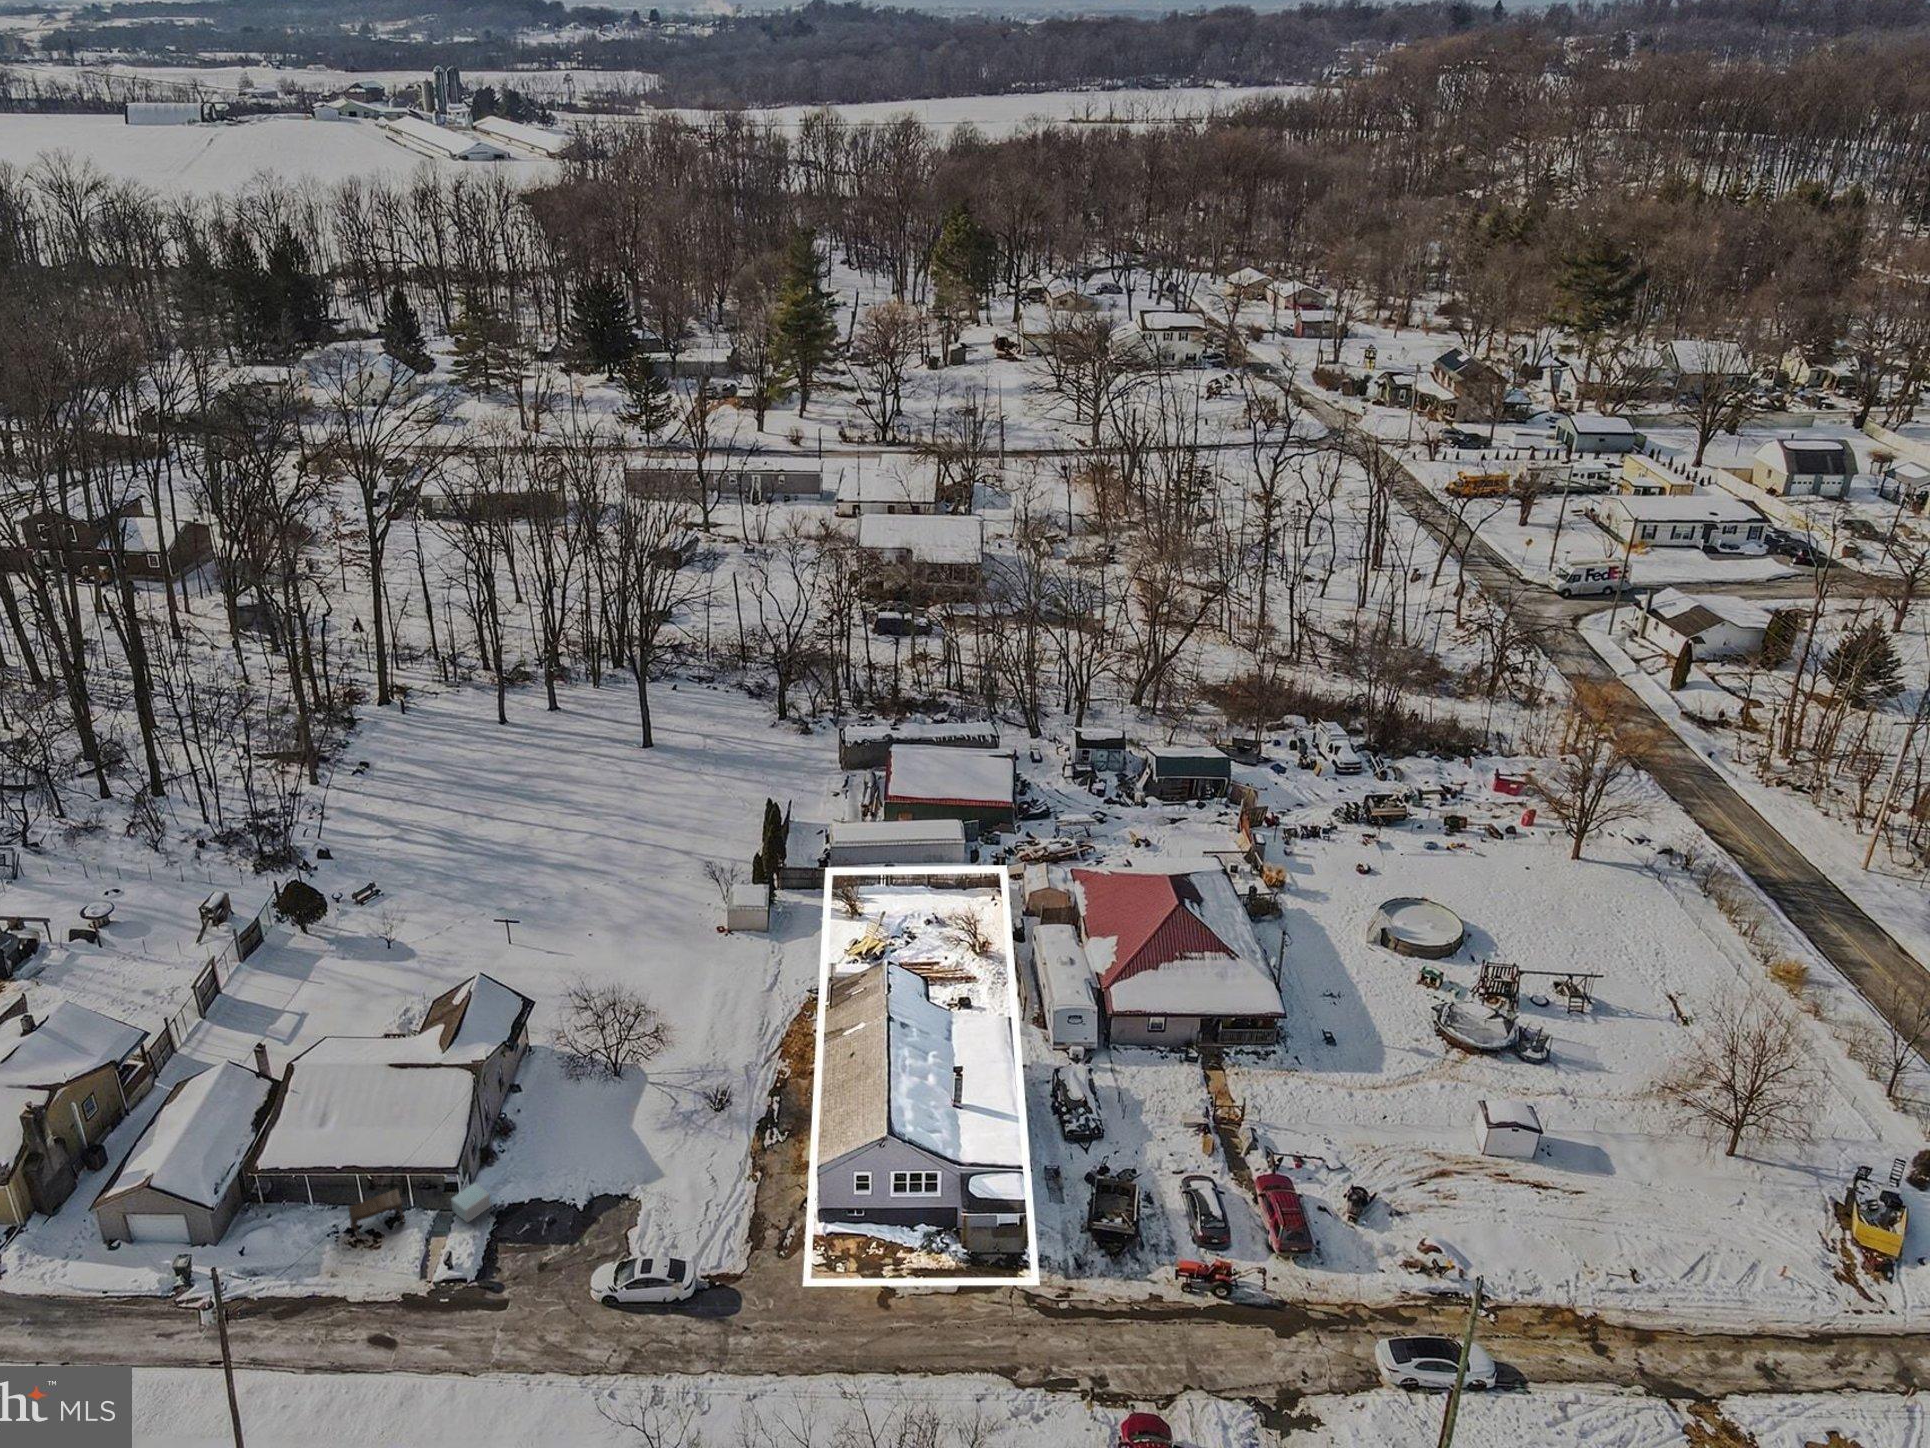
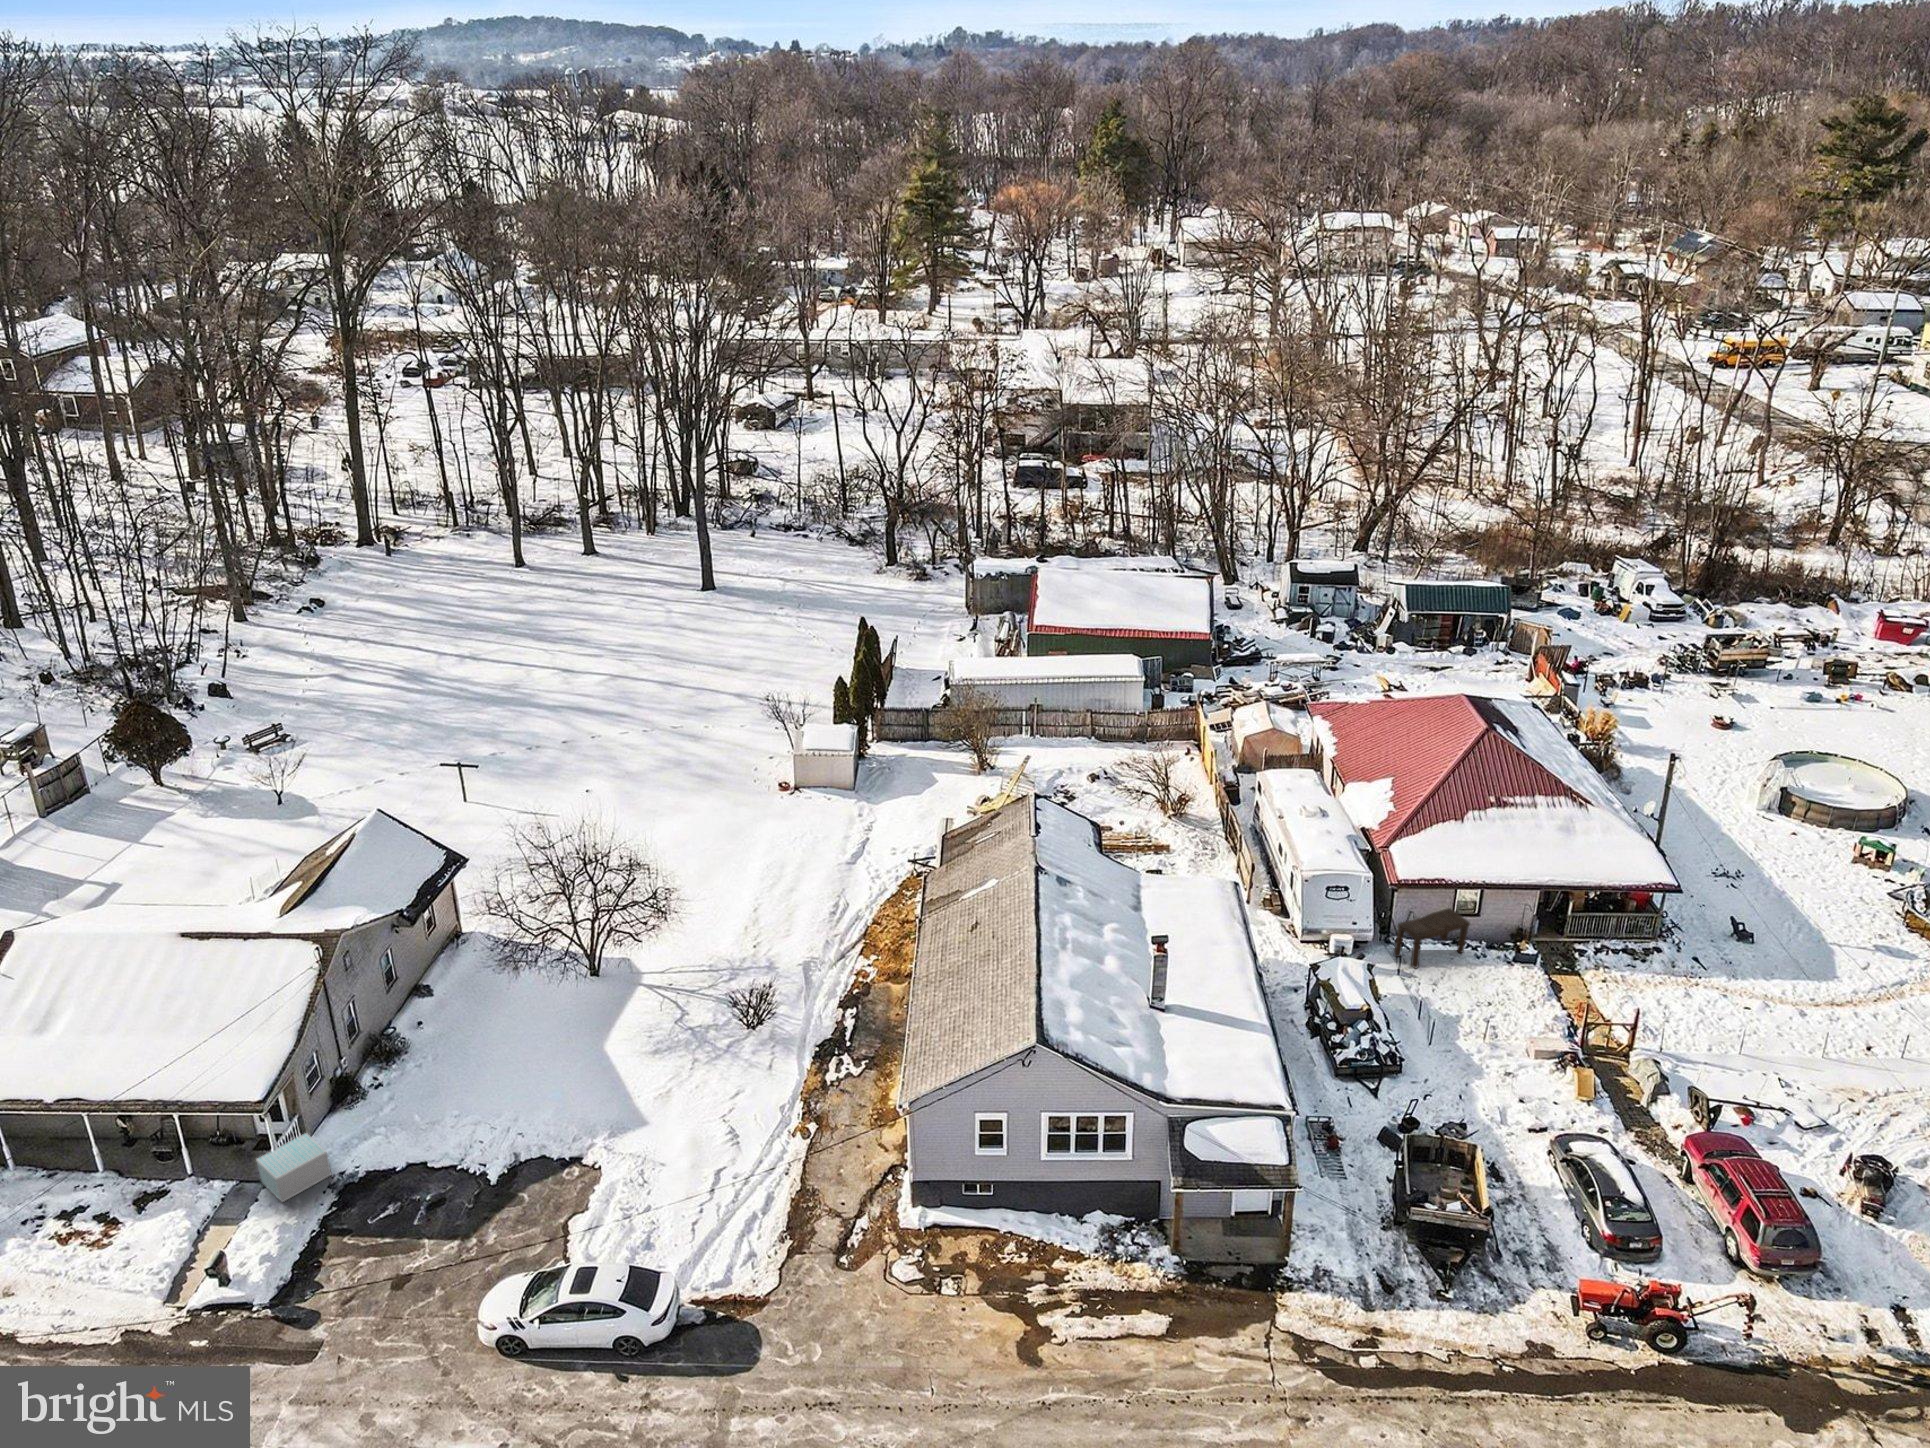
bench: present [348,1189,405,1240] -> present [1394,908,1470,968]

